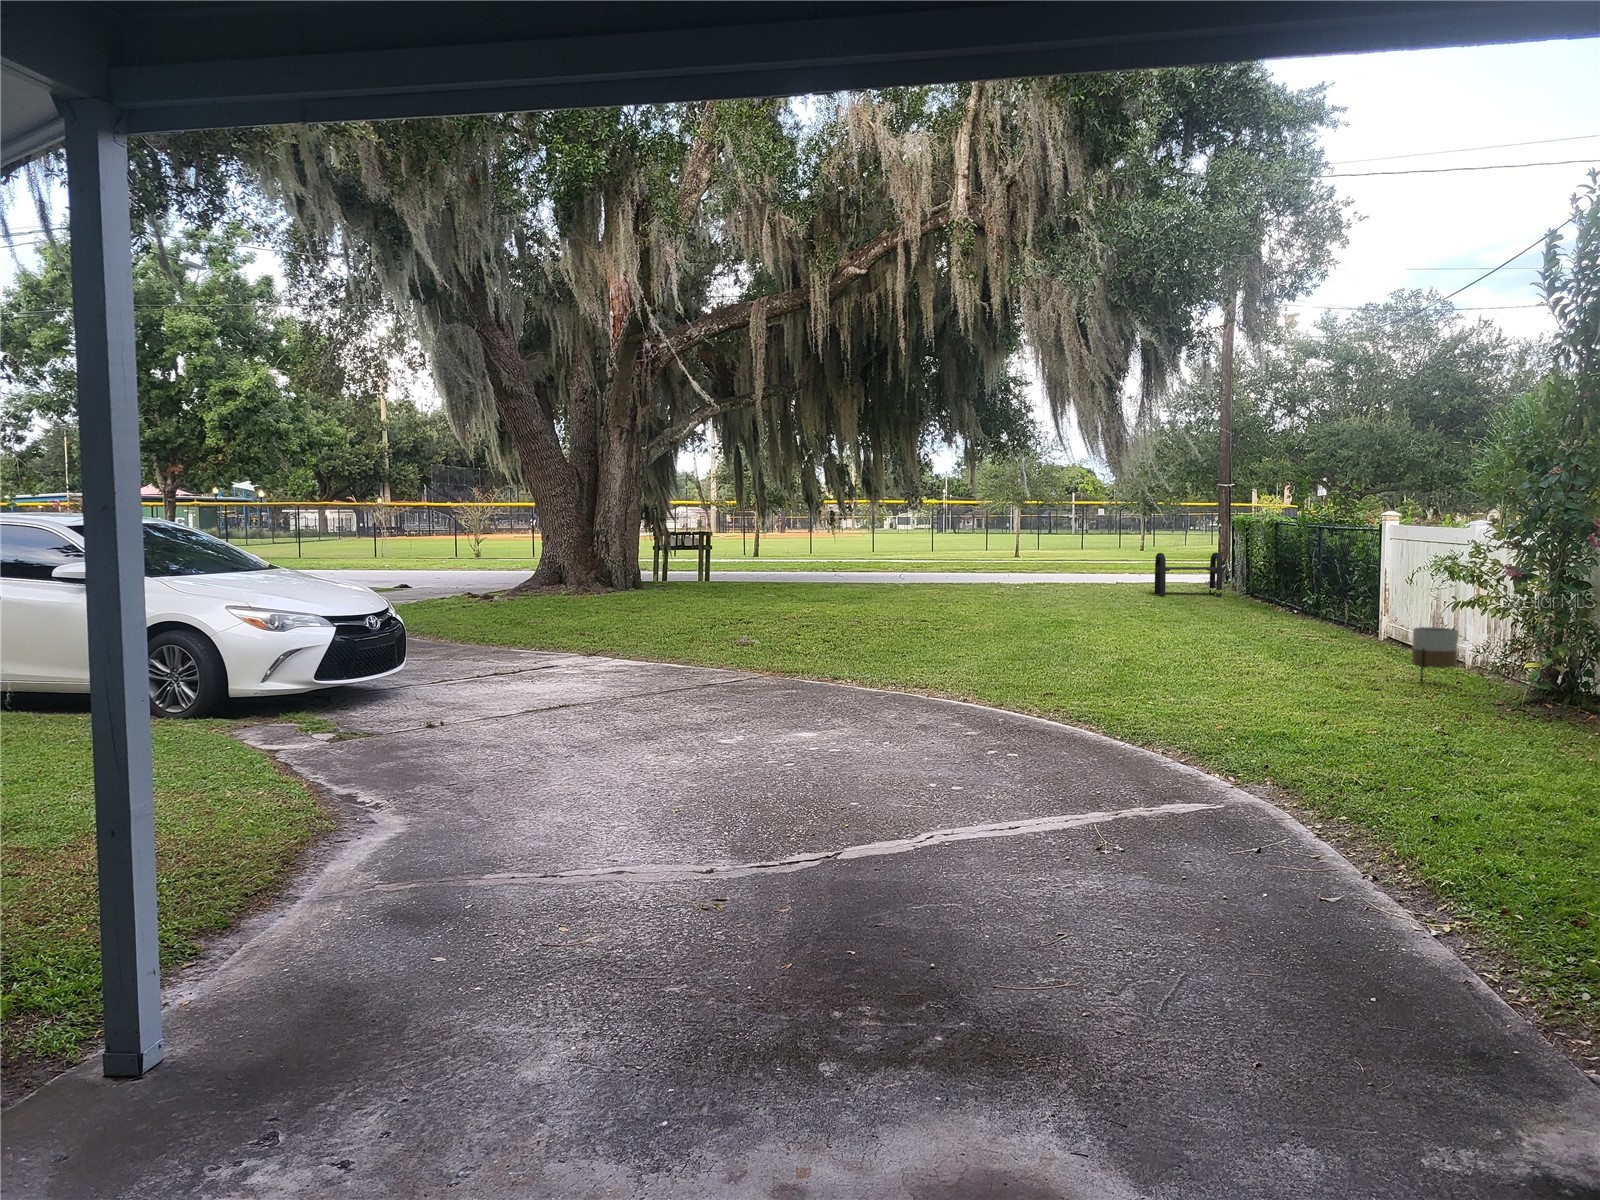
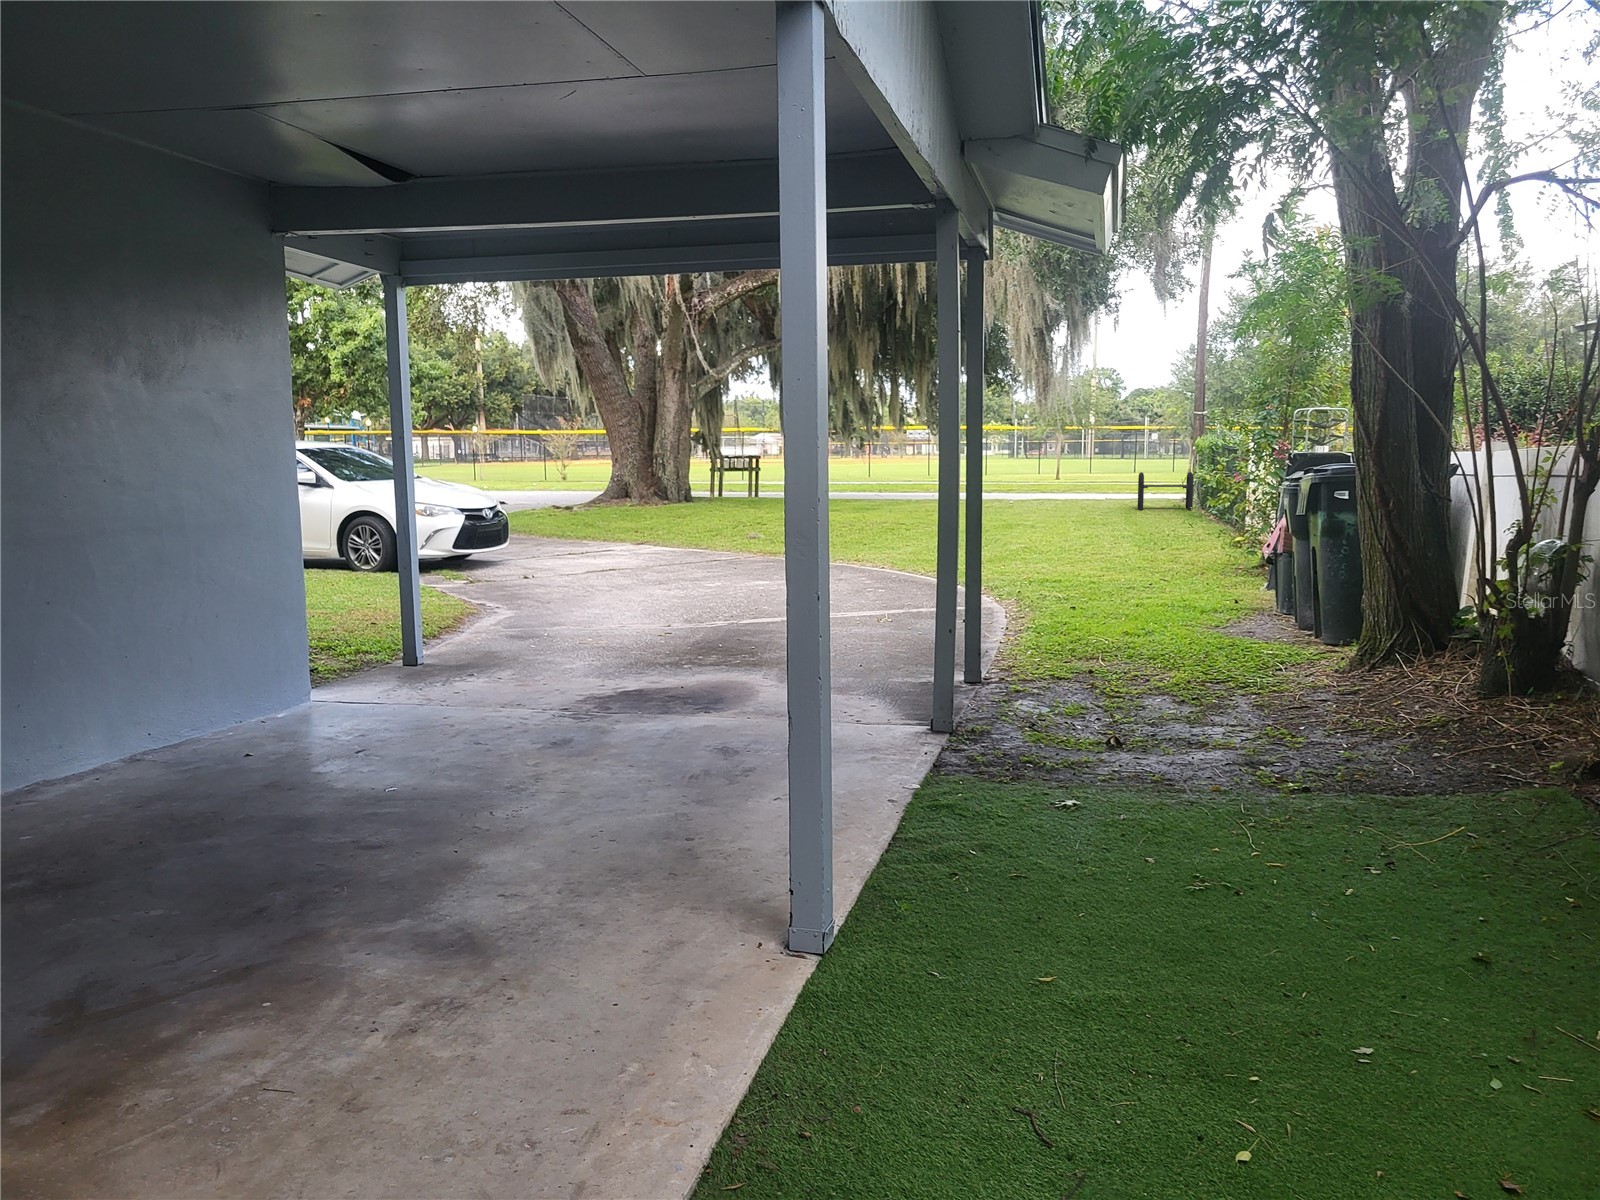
planter: present [1412,627,1458,684] -> none [1222,521,1253,563]

